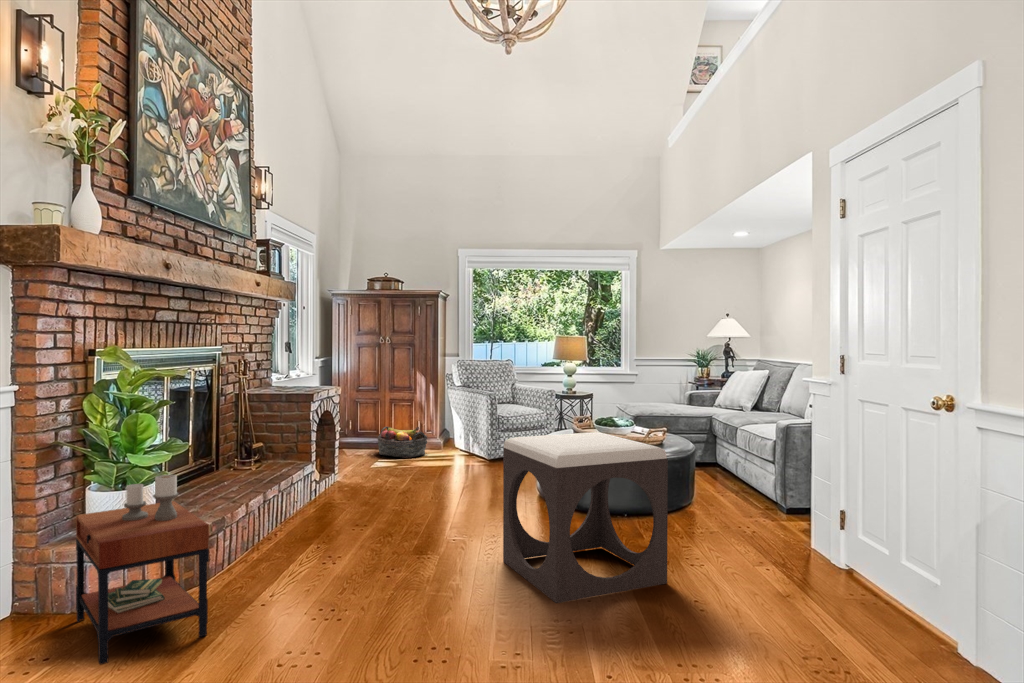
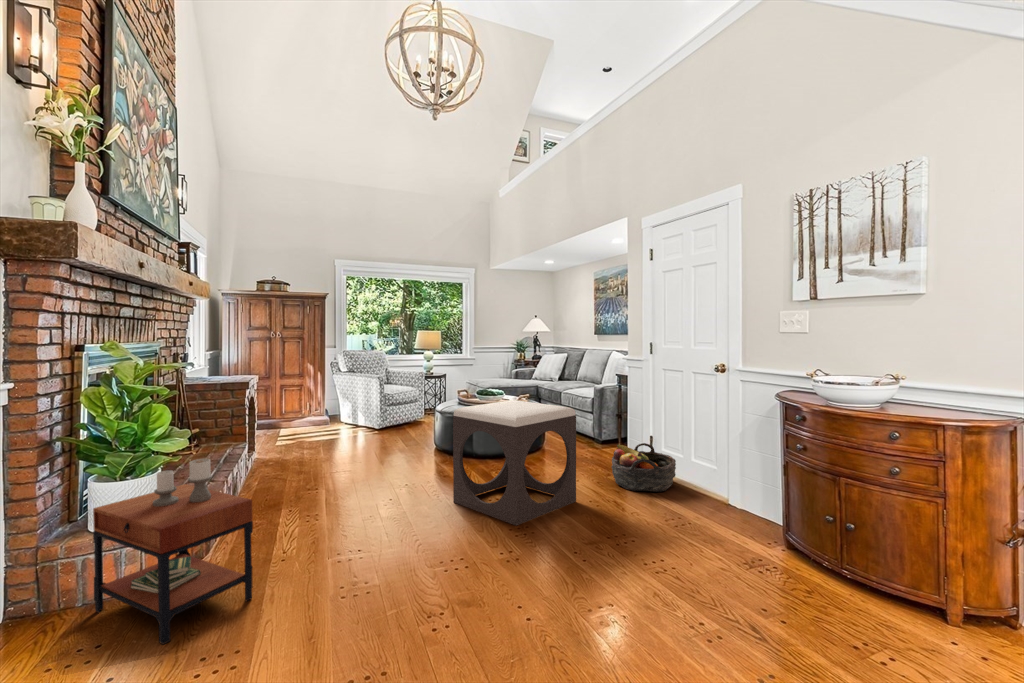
basket: present [378,427,427,458] -> present [612,443,676,492]

